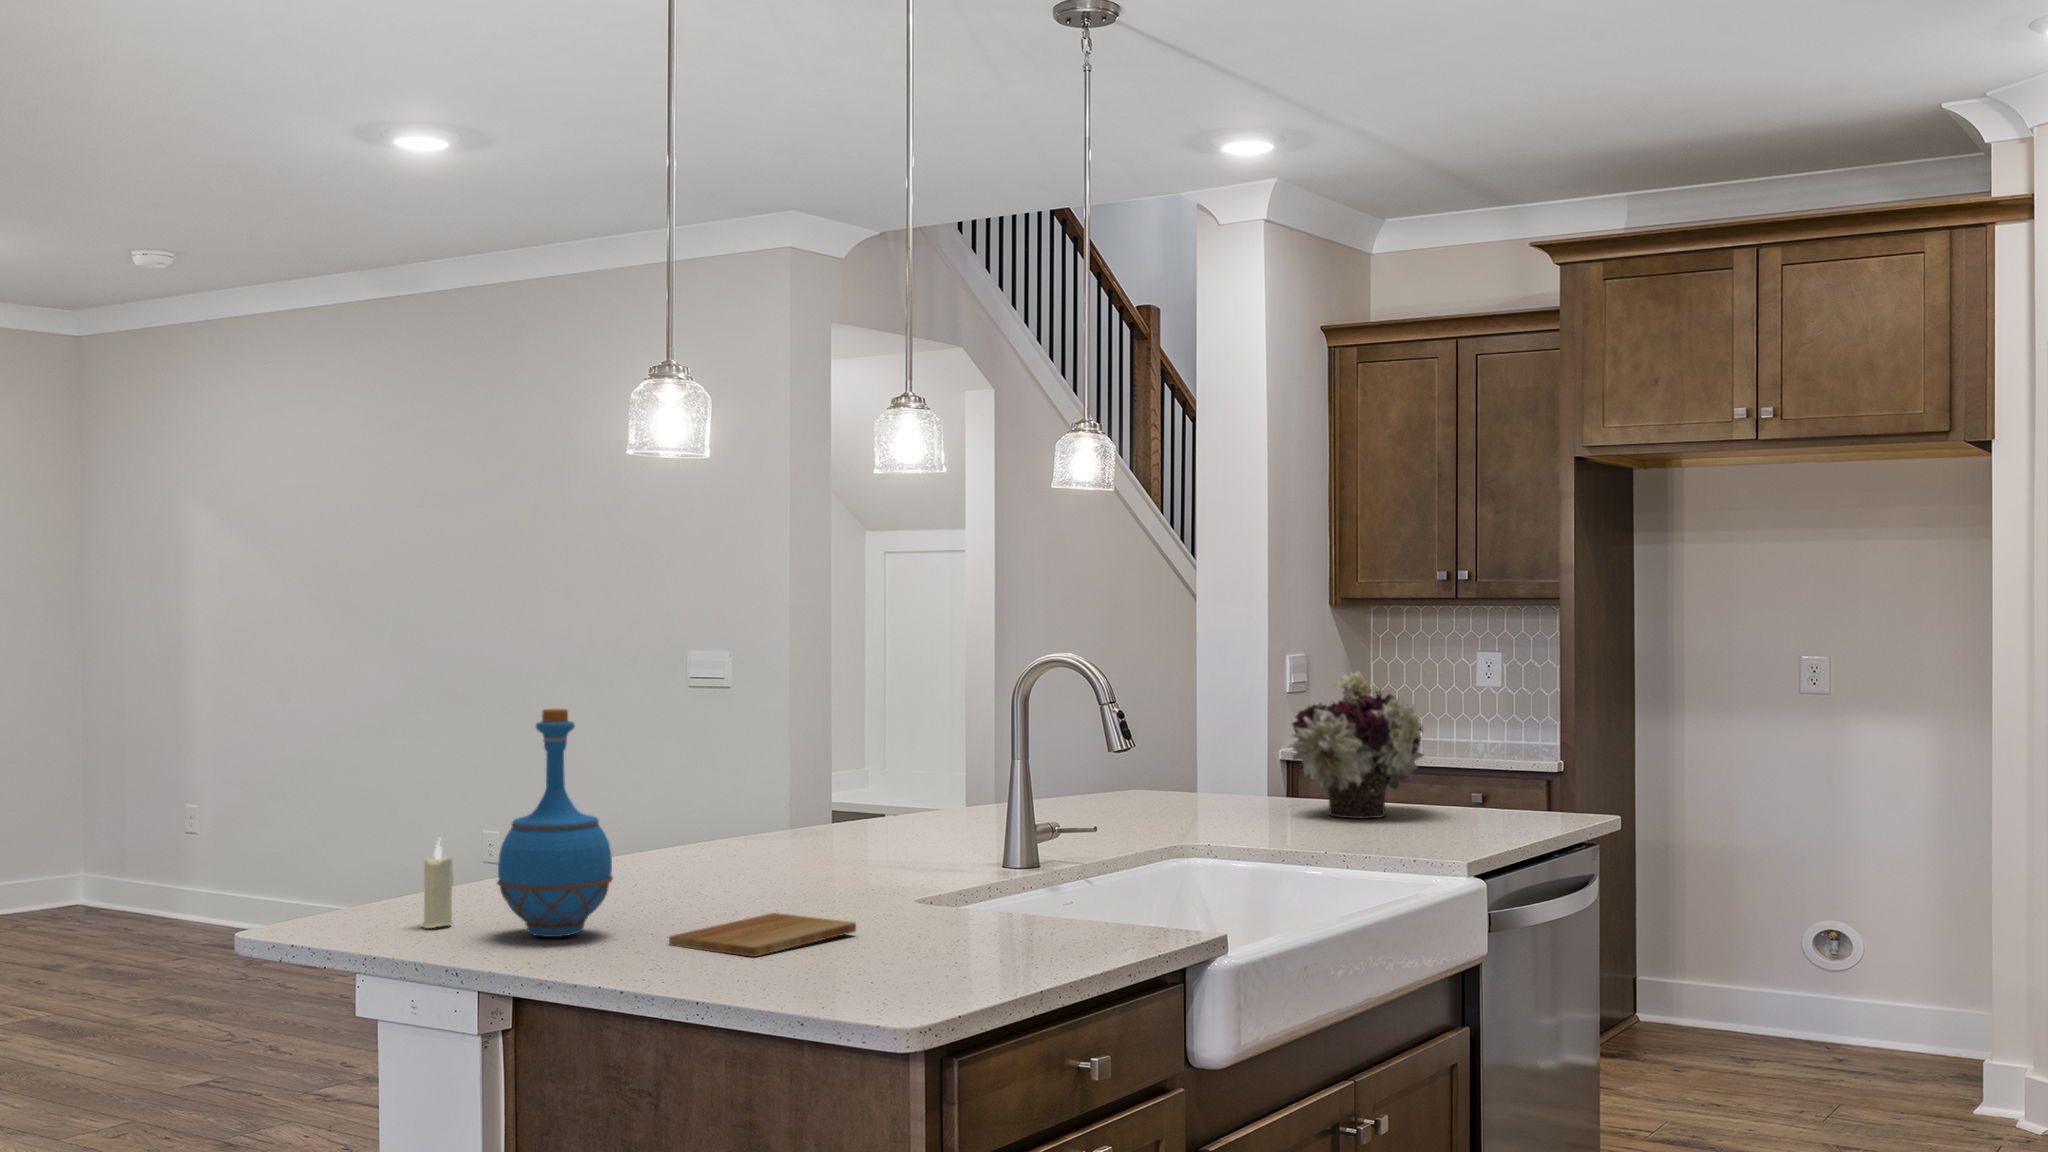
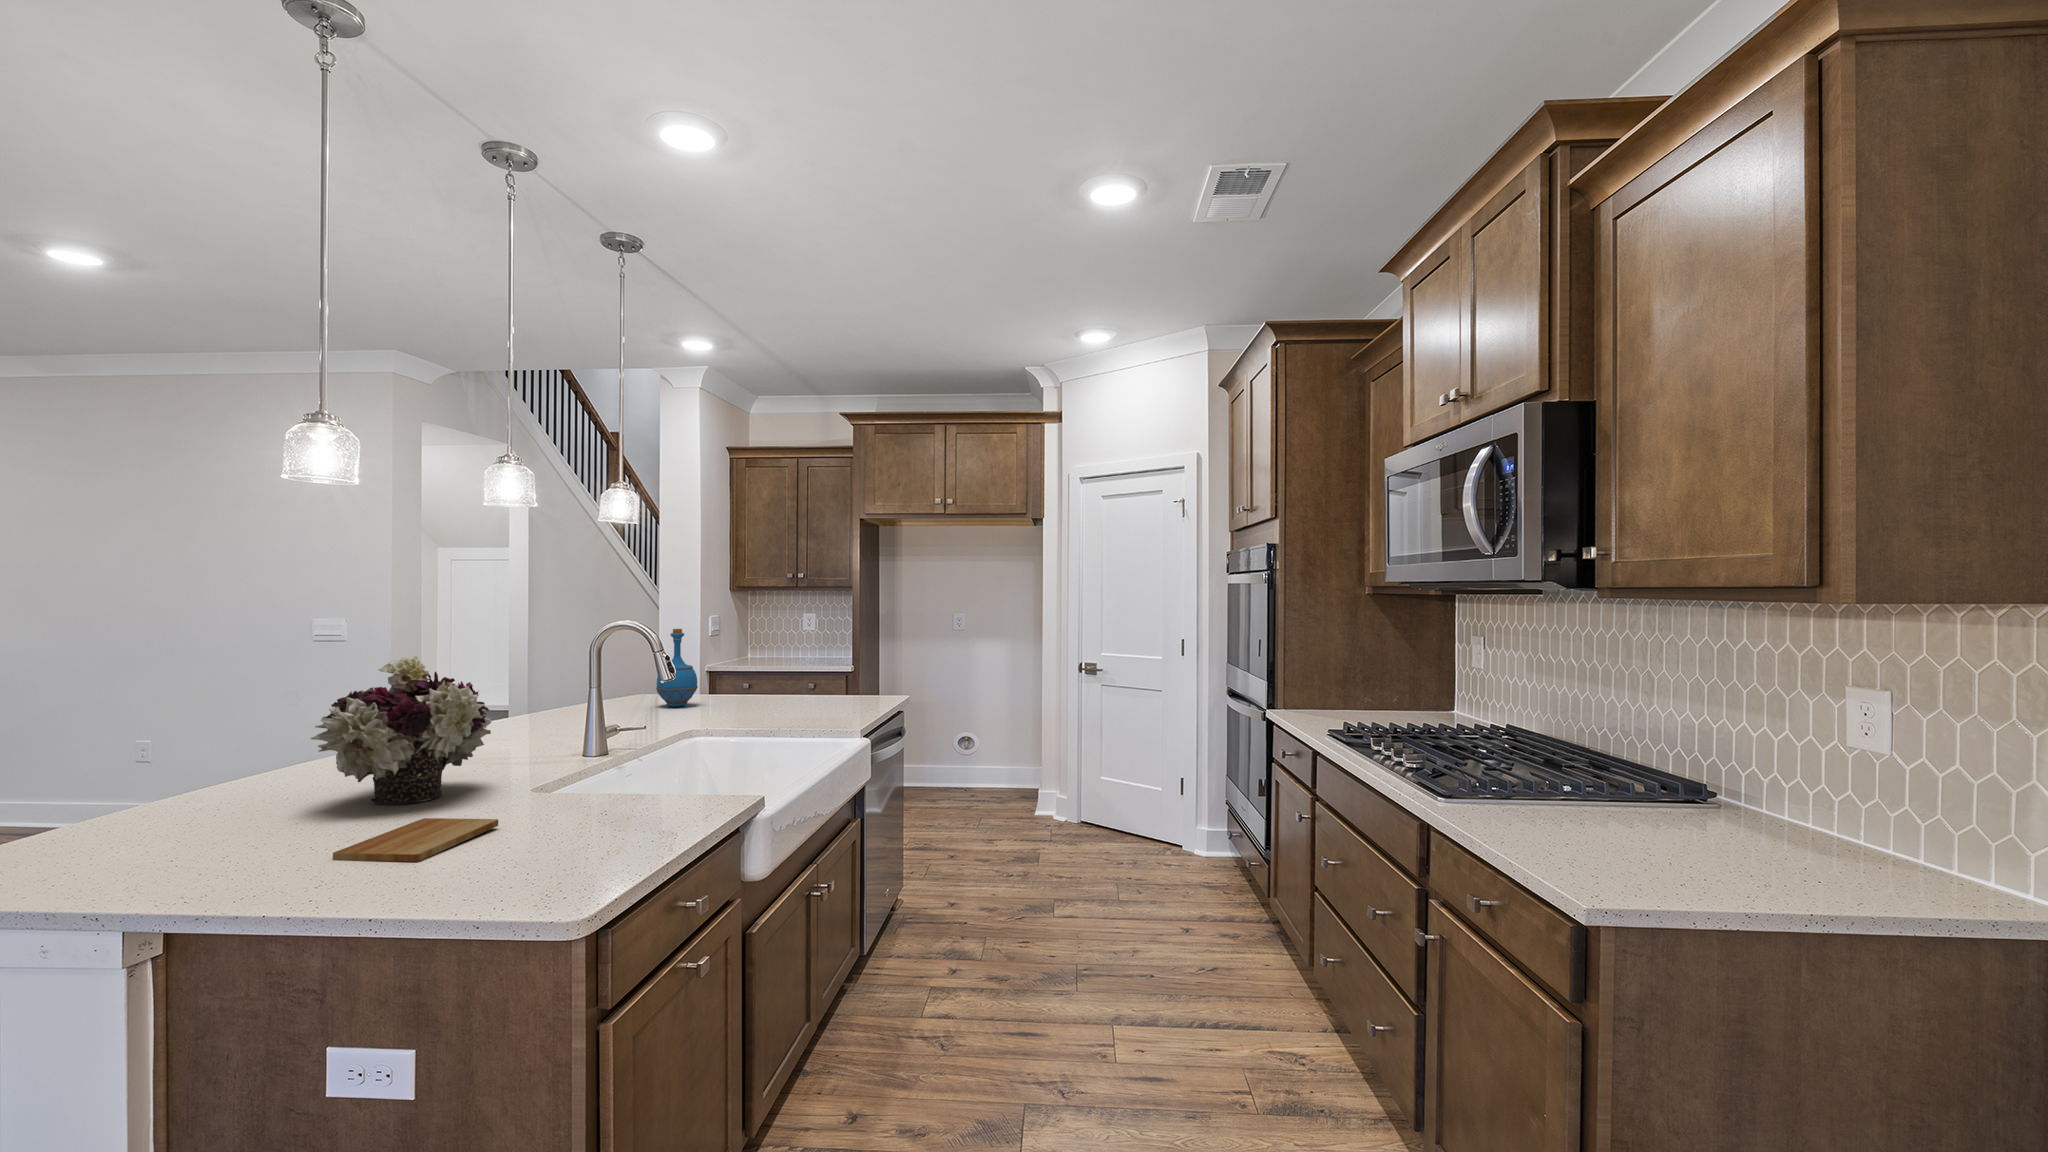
flower arrangement: present [1288,672,1423,819] -> present [311,656,491,805]
bottle: present [497,709,613,937] -> present [656,629,698,707]
candle: present [422,839,453,928] -> none [55,795,95,876]

